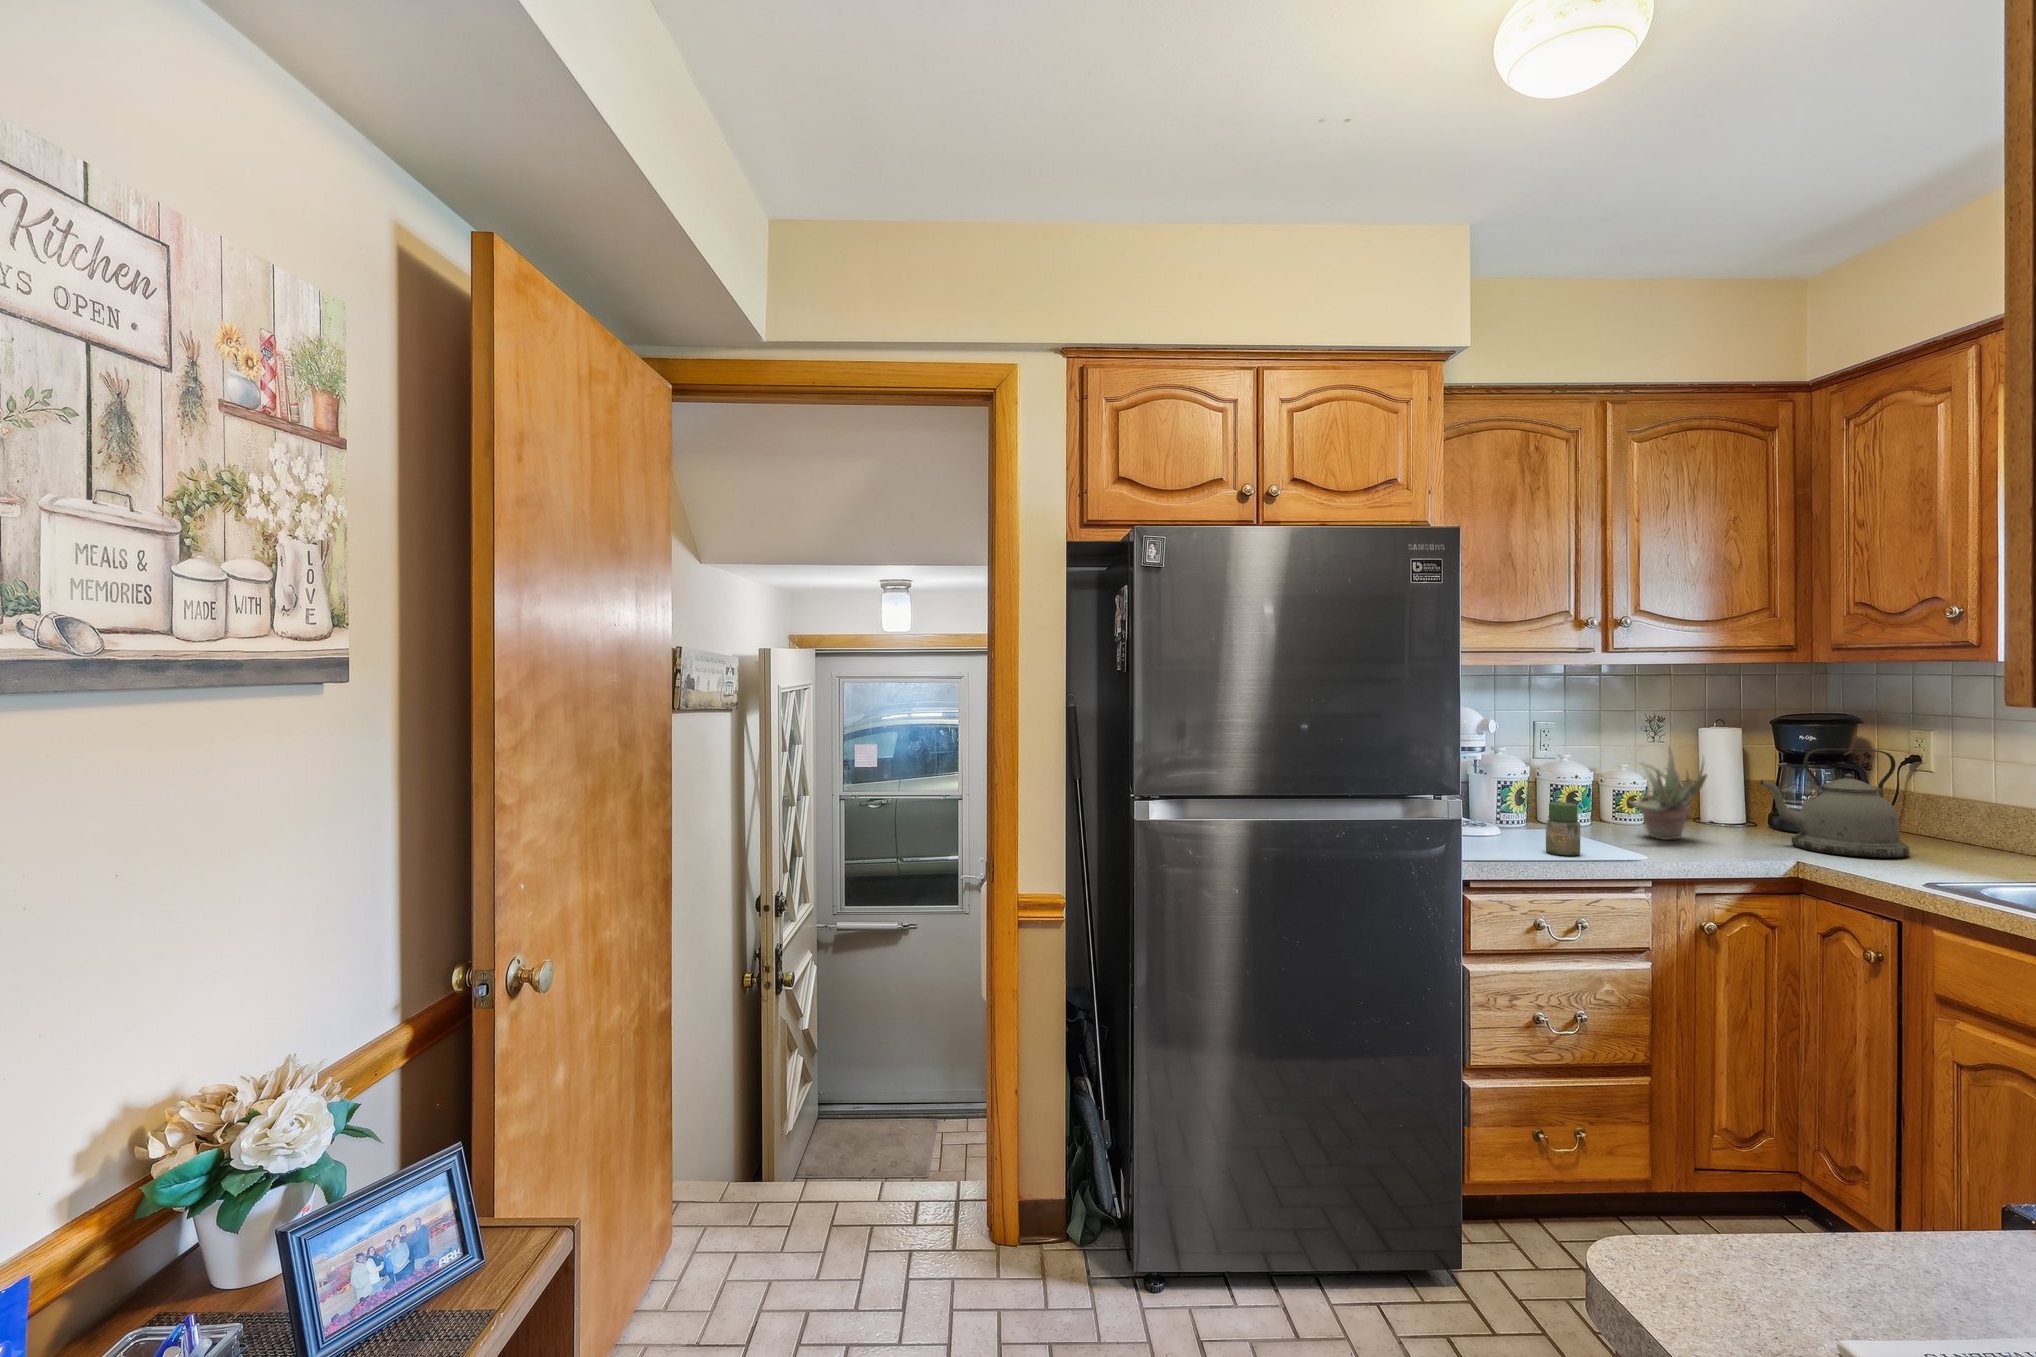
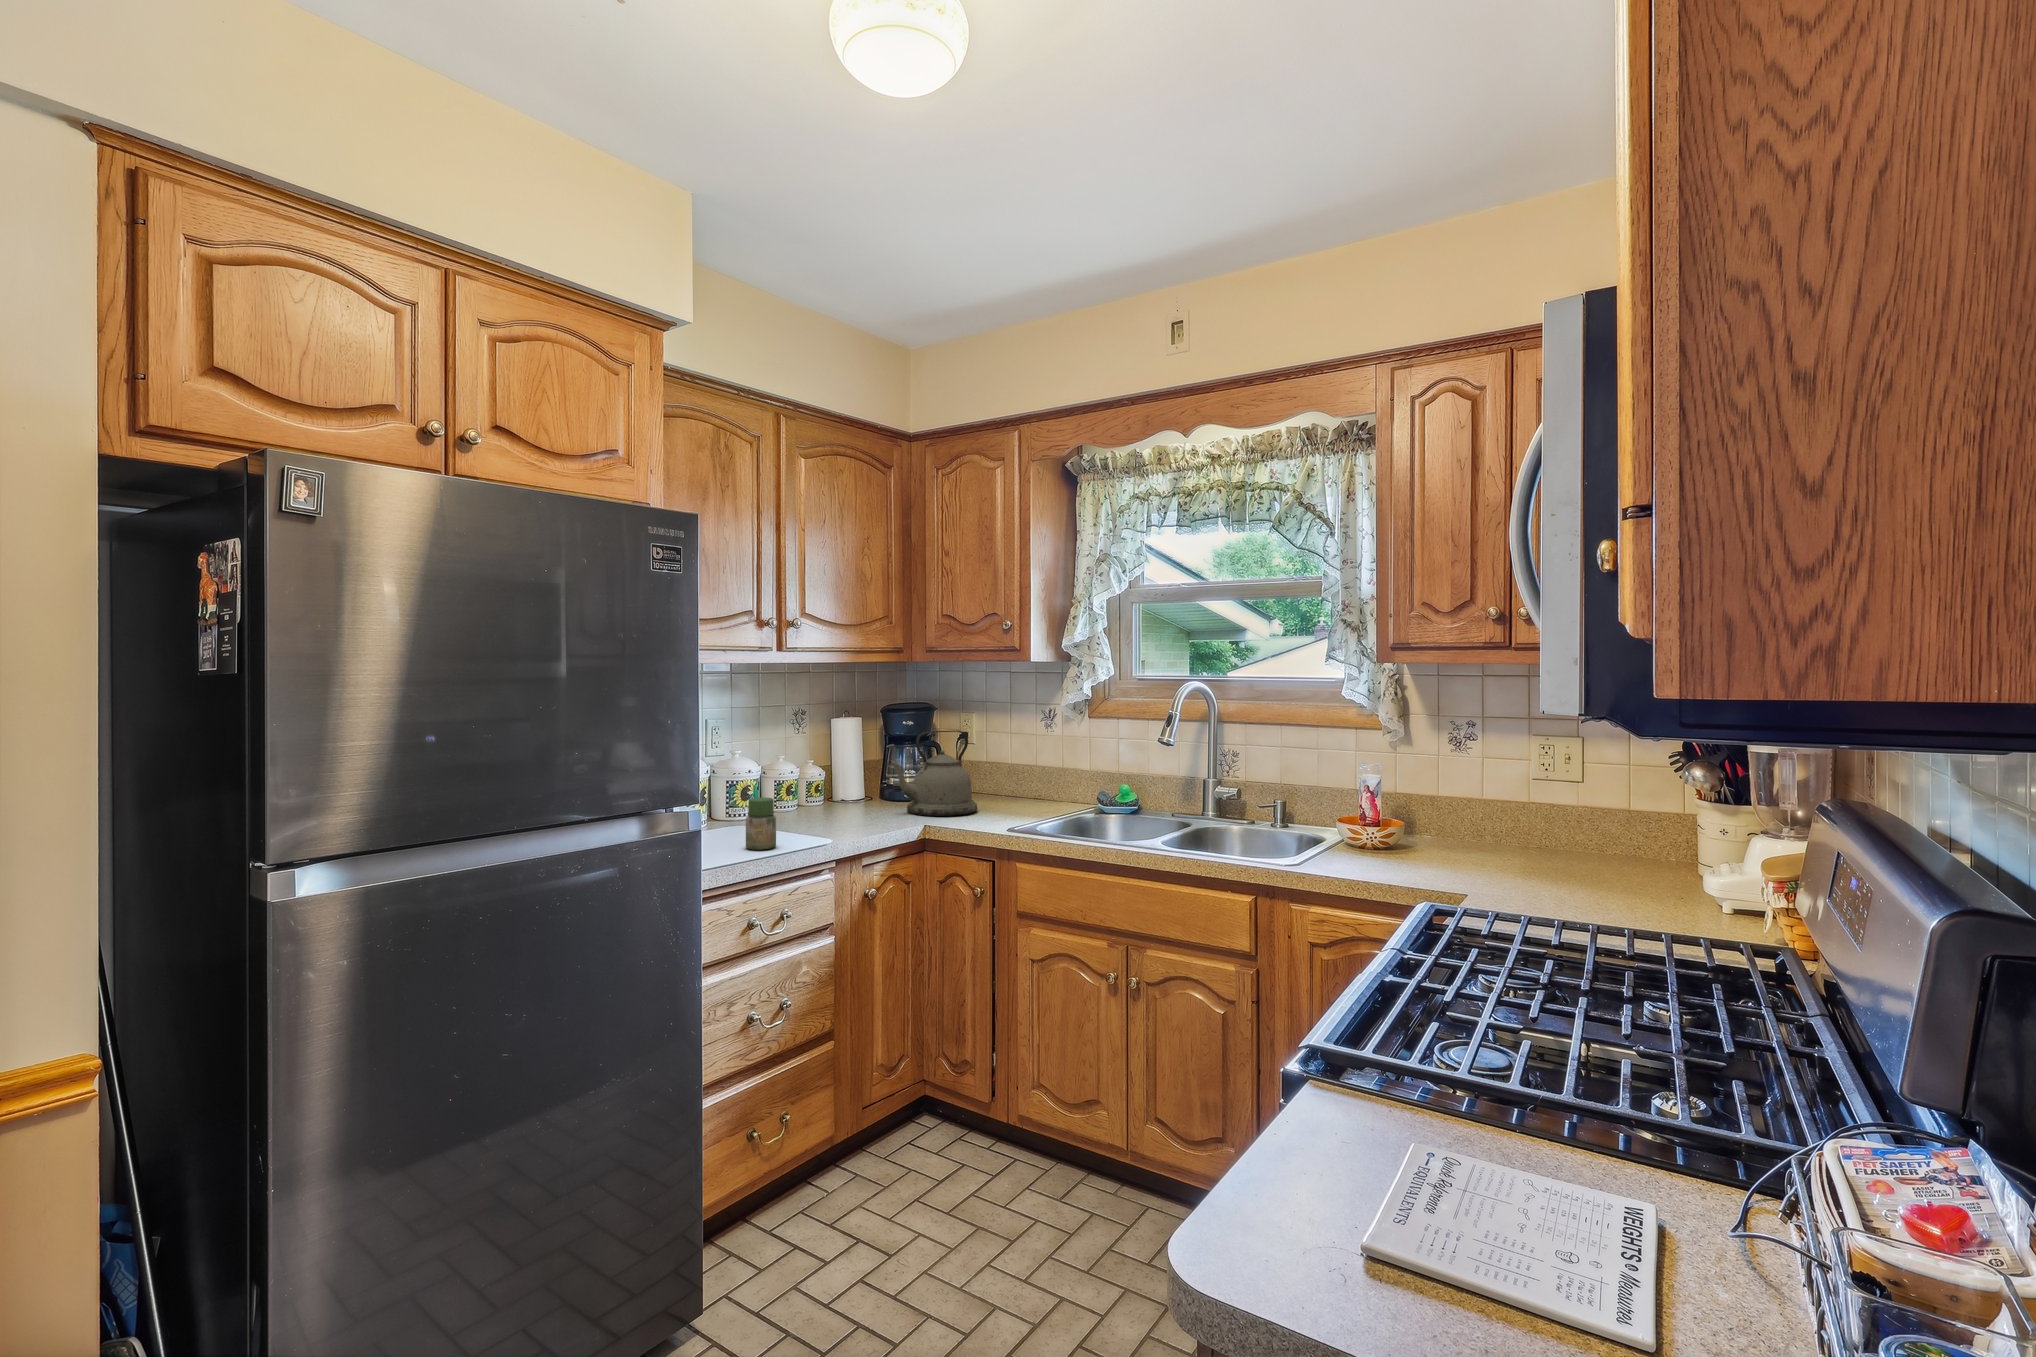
succulent plant: present [1629,746,1707,840] -> none [803,735,858,821]

